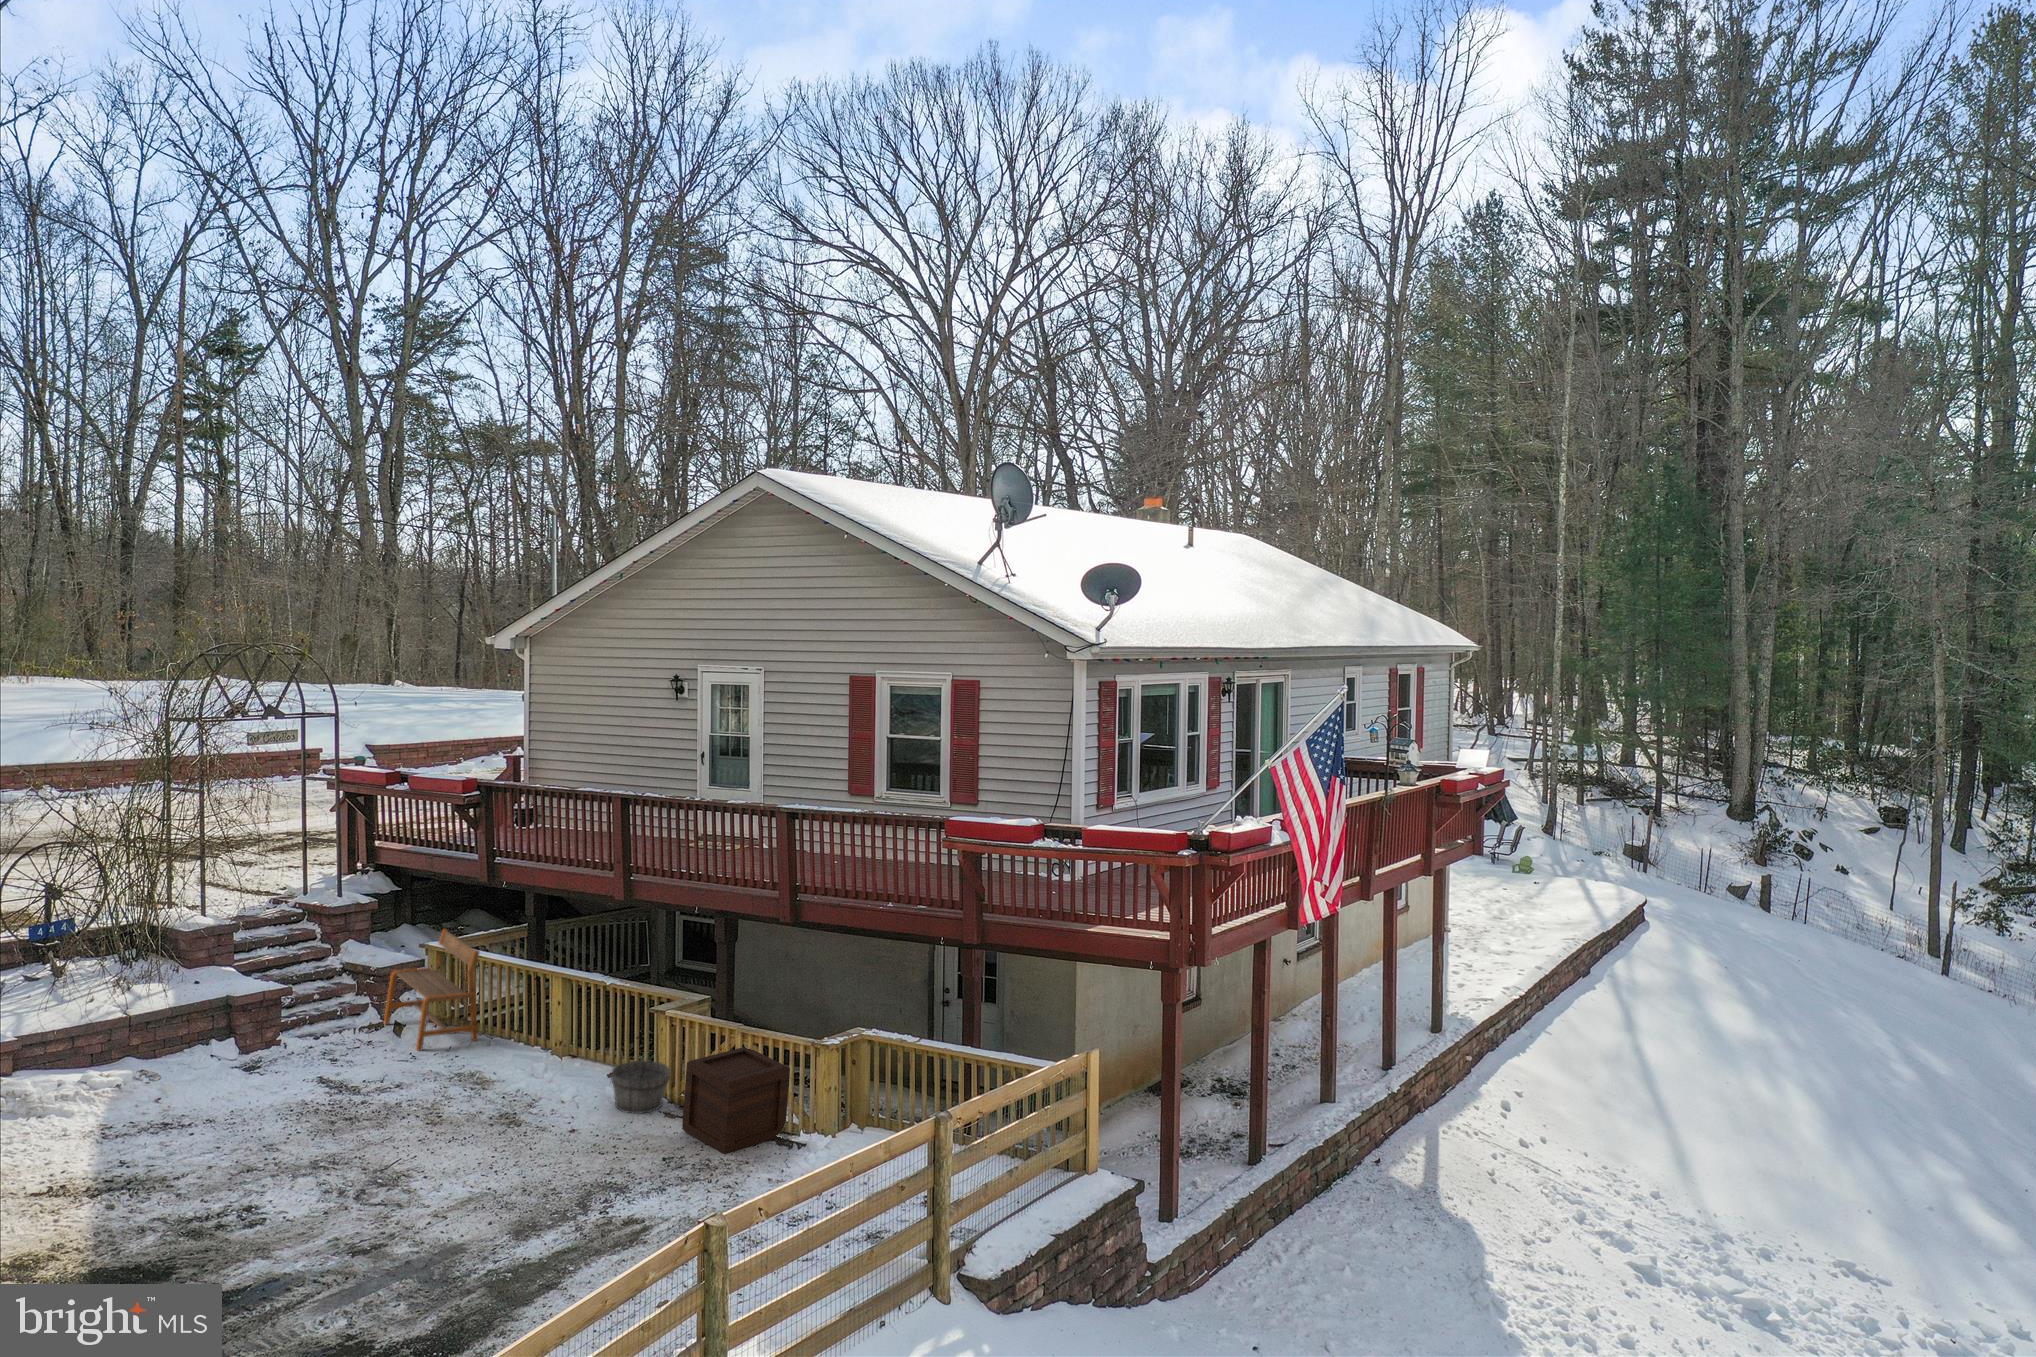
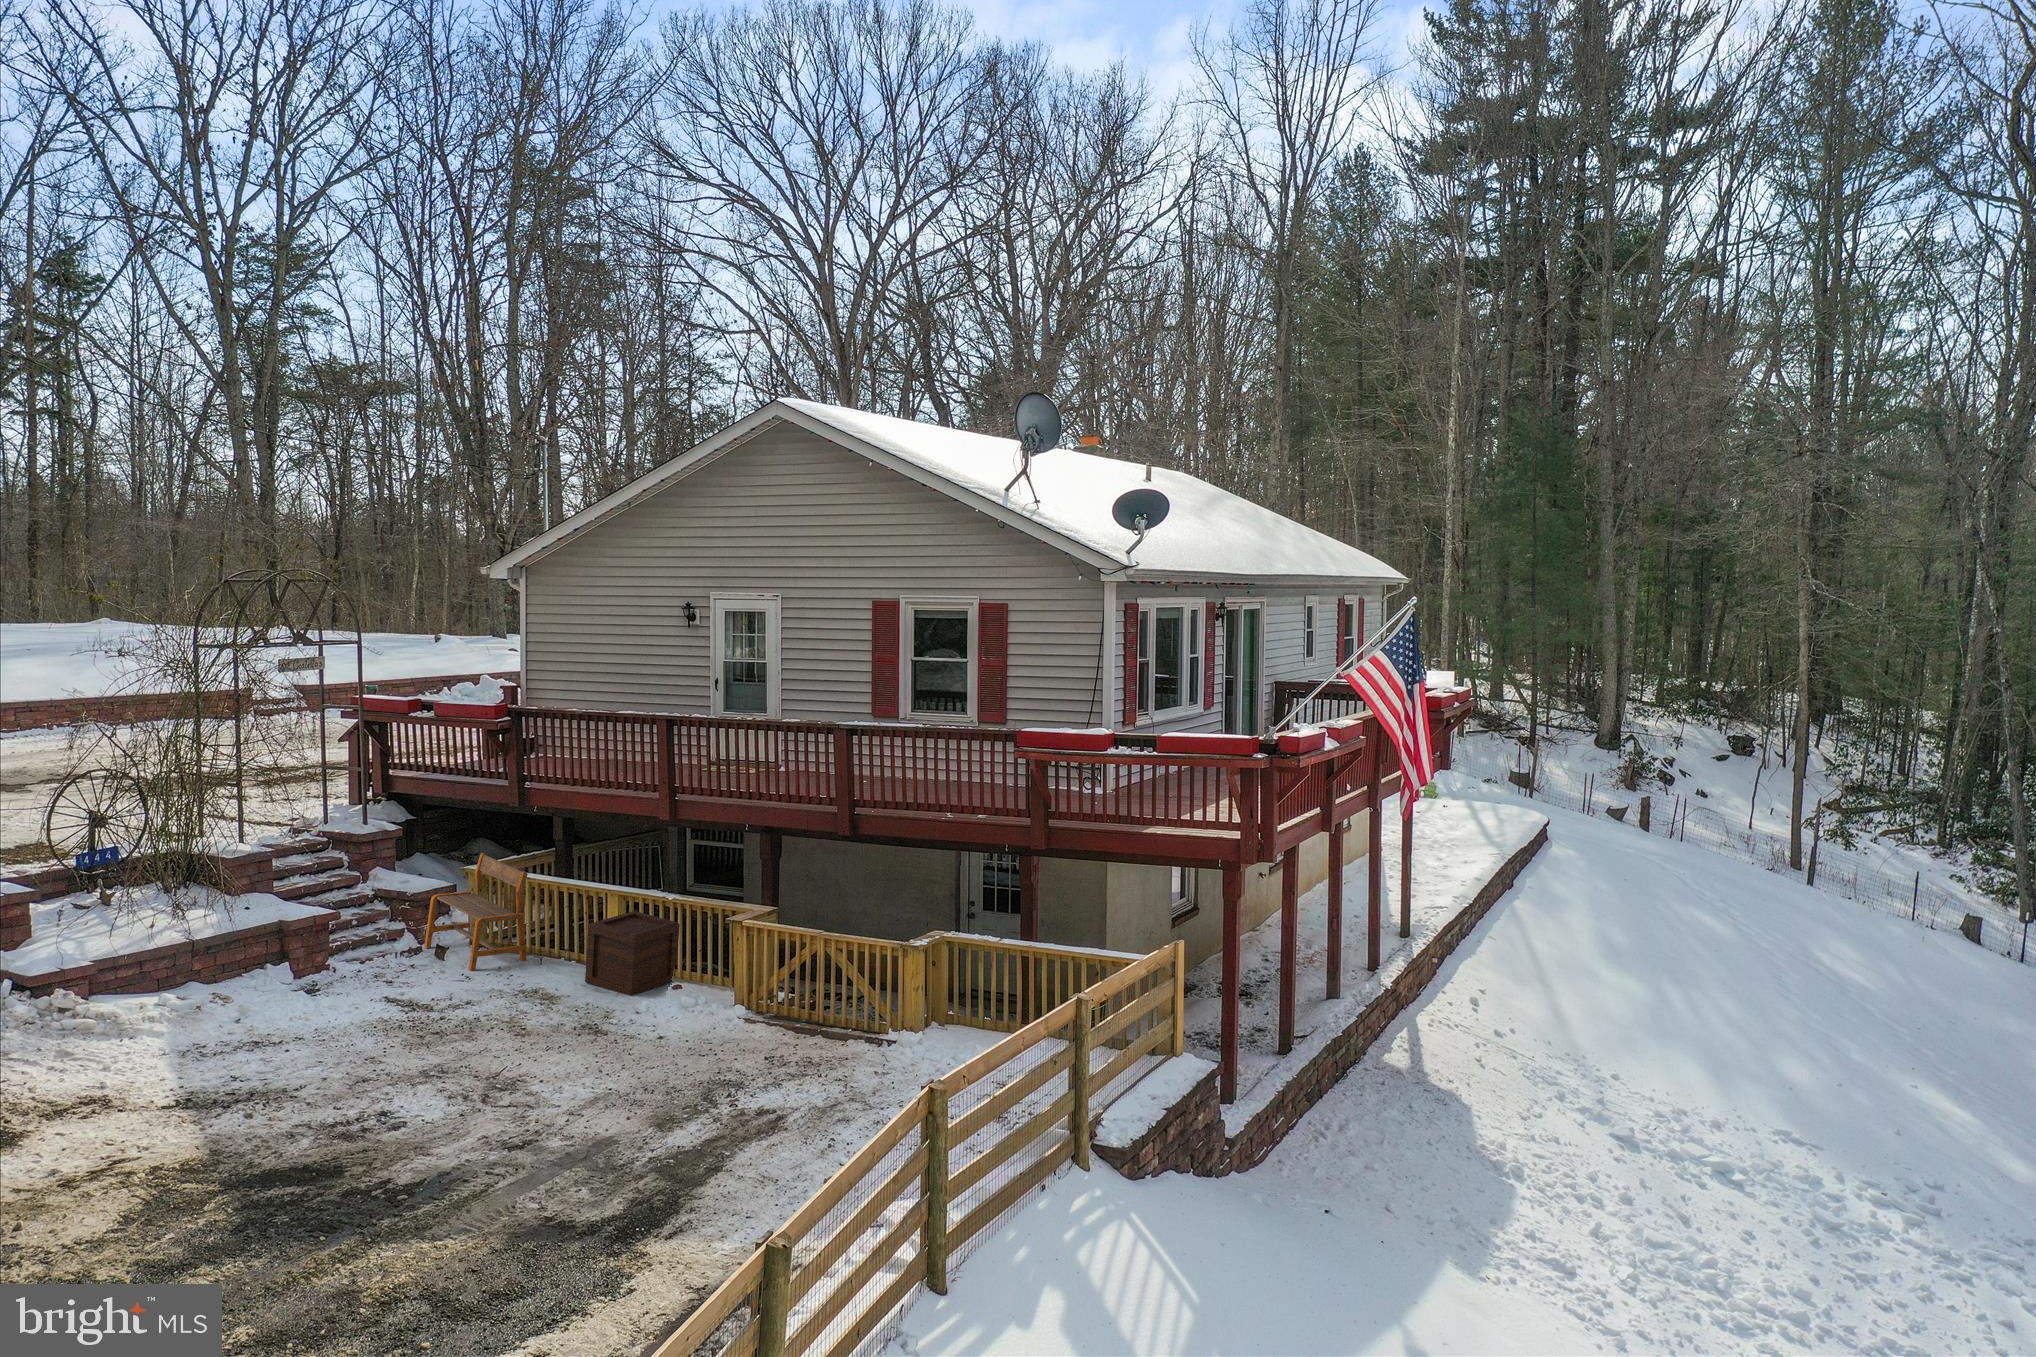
wooden crate: present [682,1047,790,1154] -> present [585,911,680,996]
wooden bucket: present [611,1060,670,1113] -> none [687,967,745,1020]

